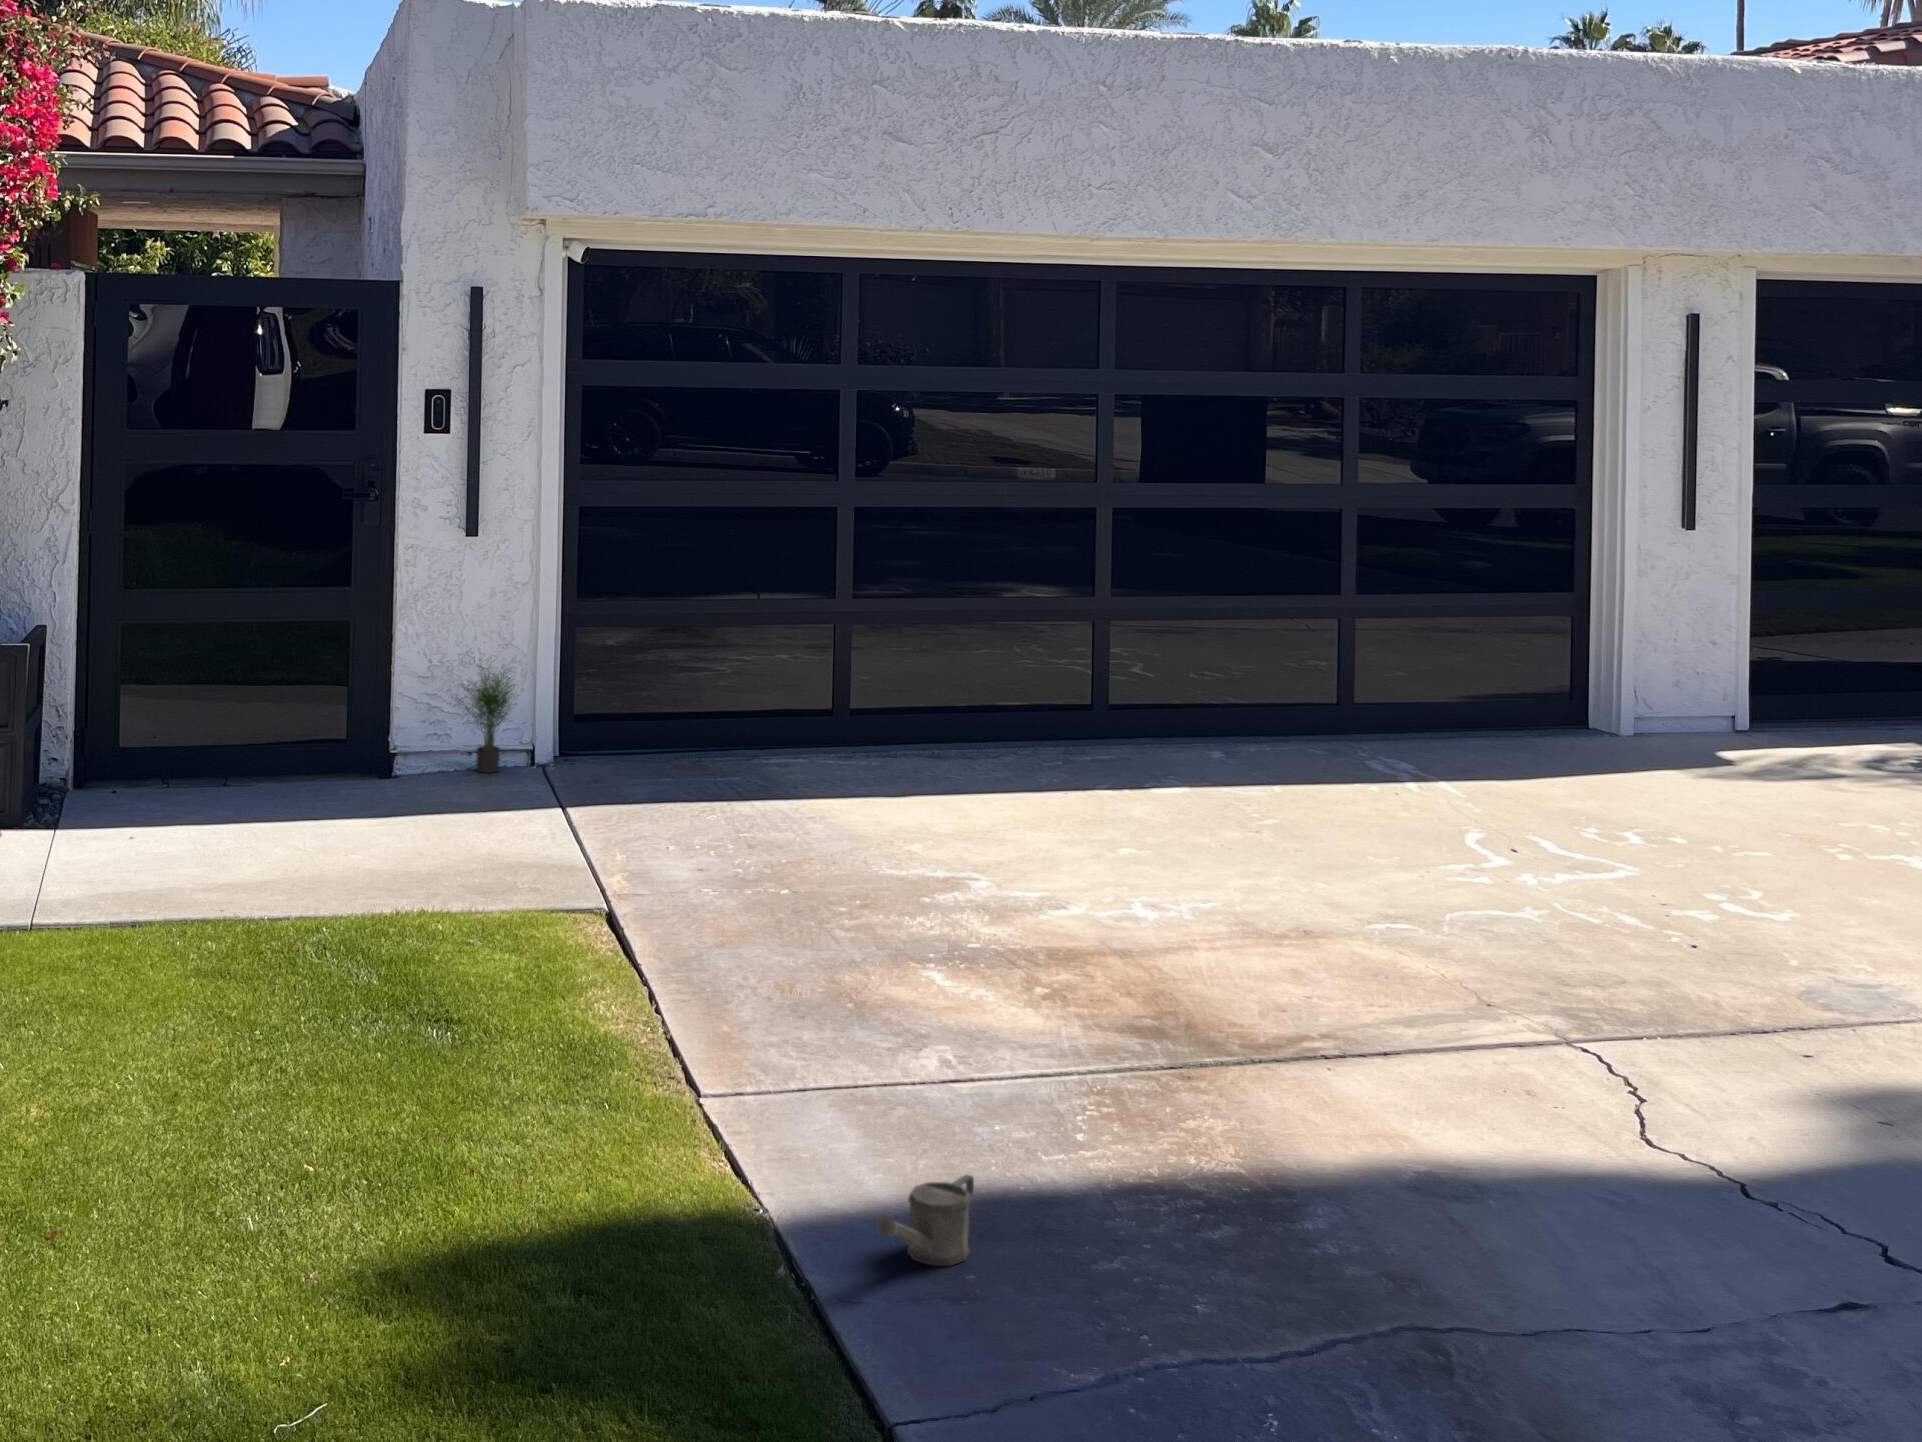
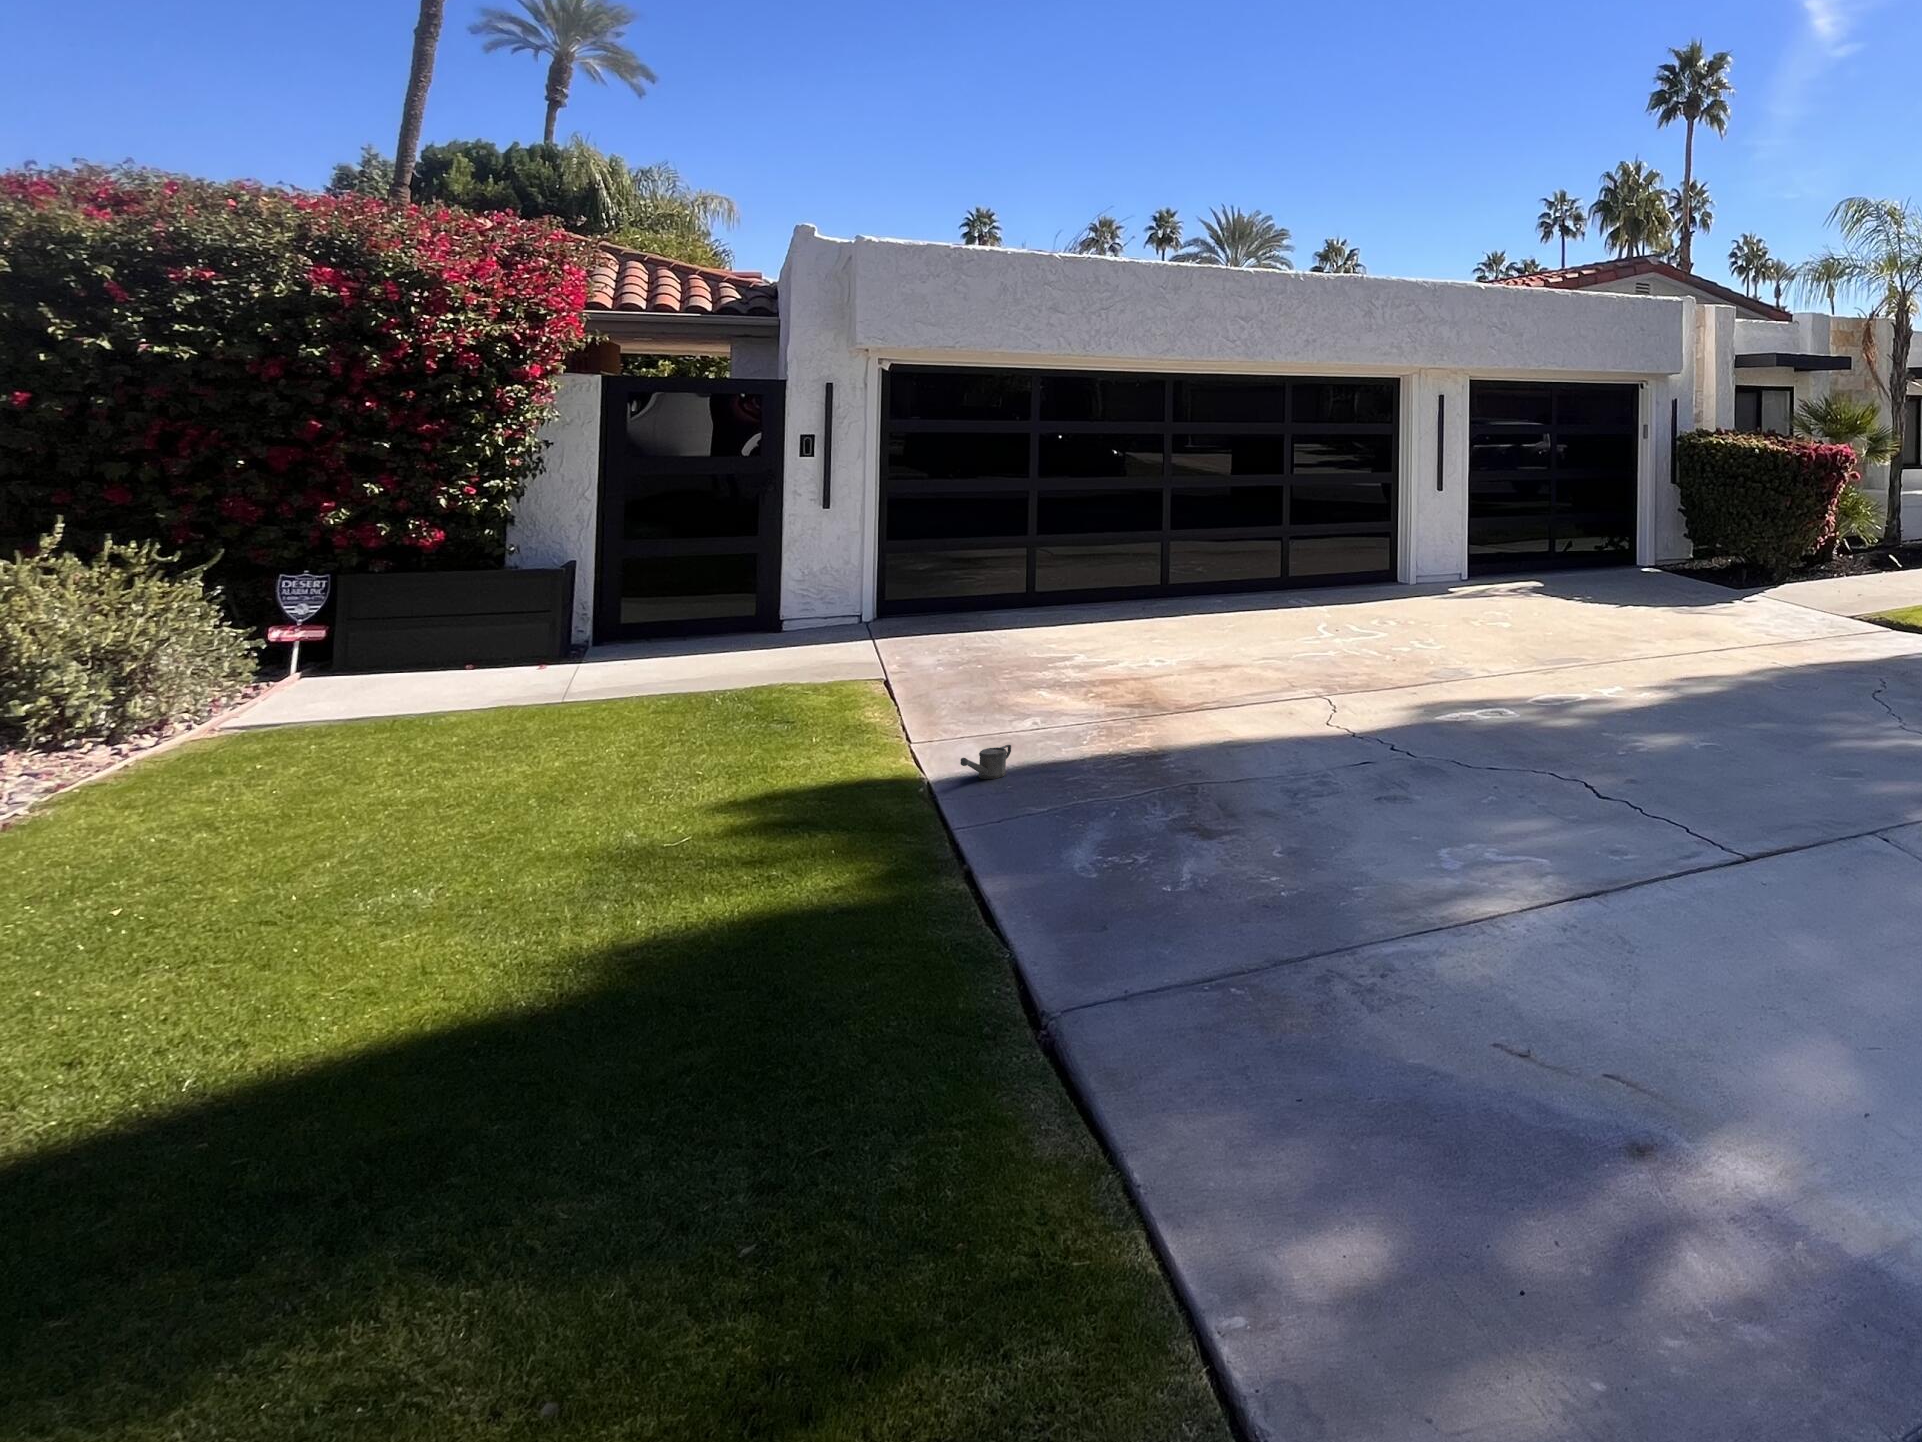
potted plant: present [452,664,519,773] -> none [810,567,859,626]

